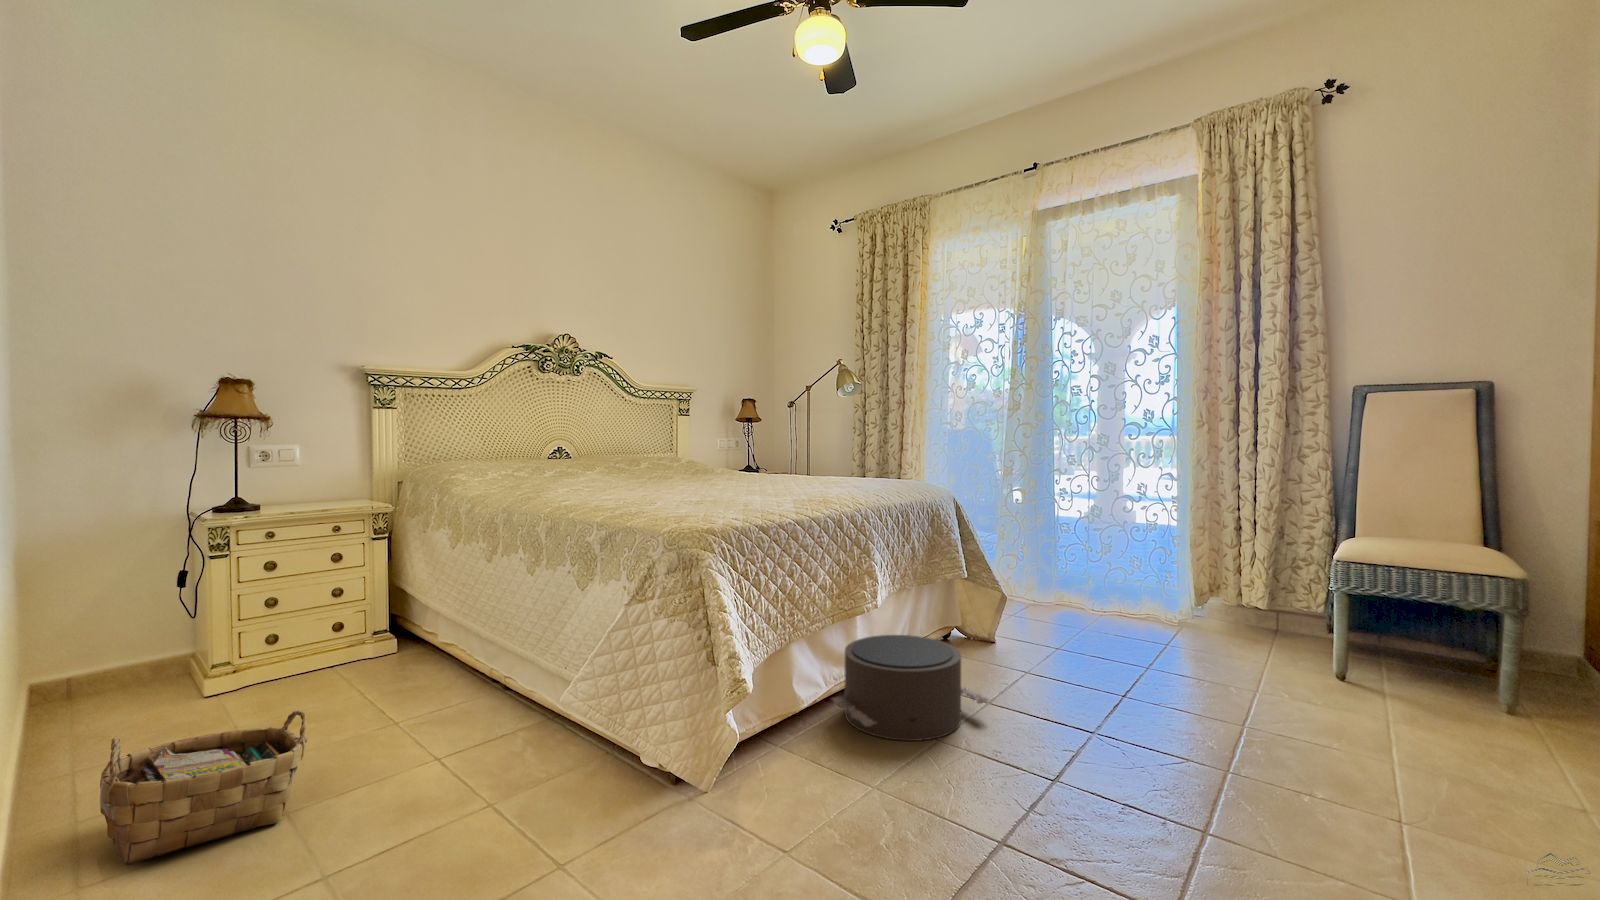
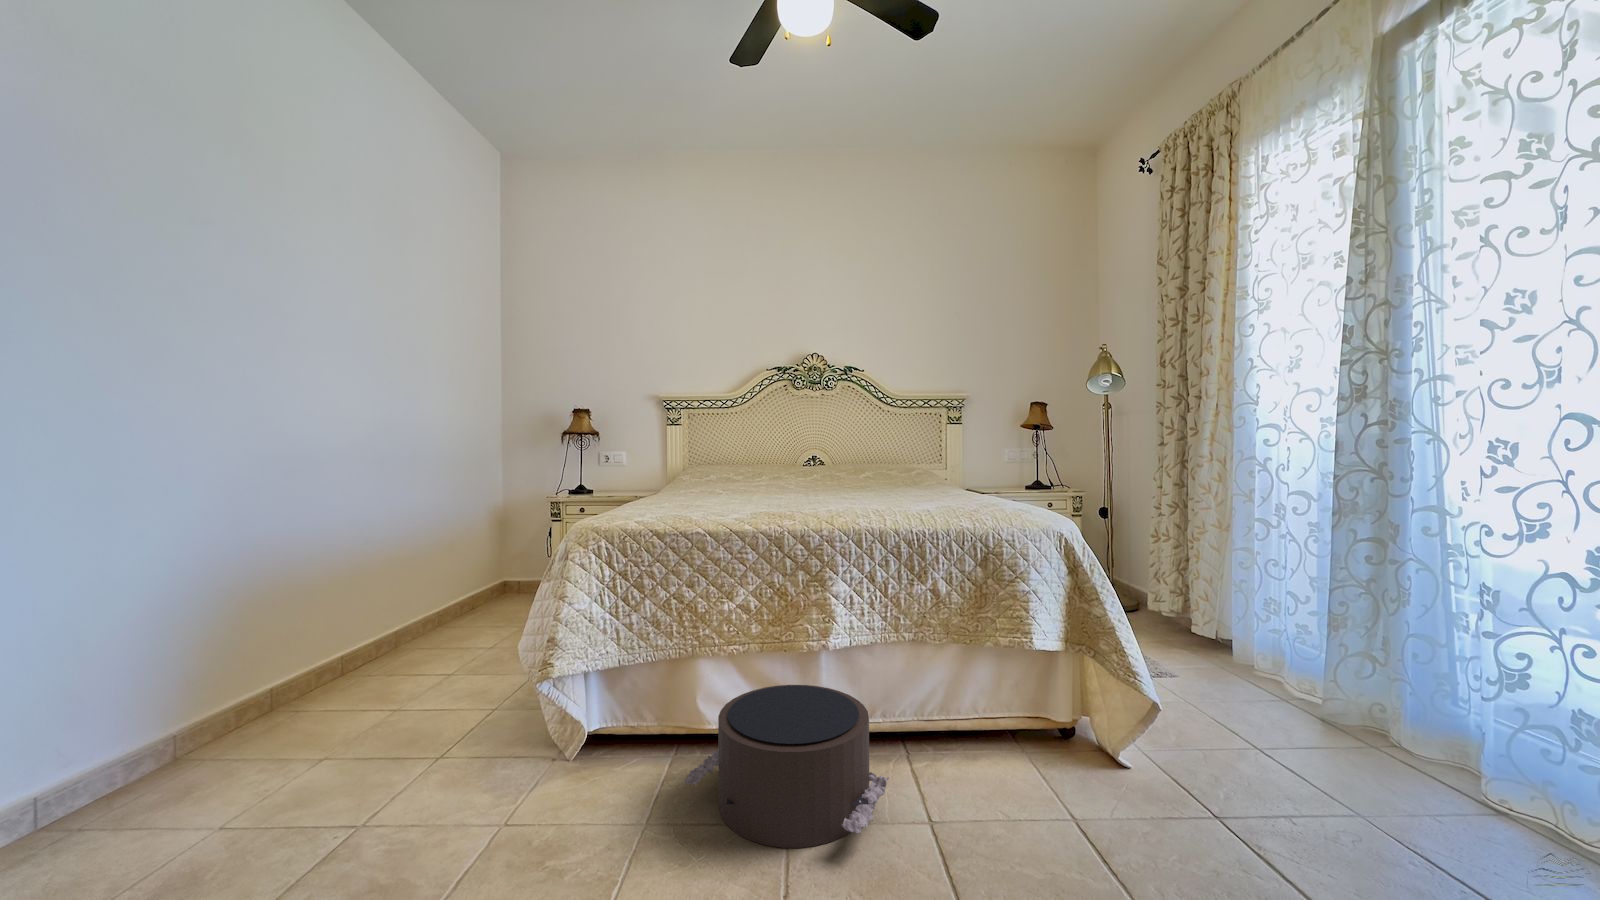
woven basket: present [100,711,307,865] -> none [357,604,466,677]

